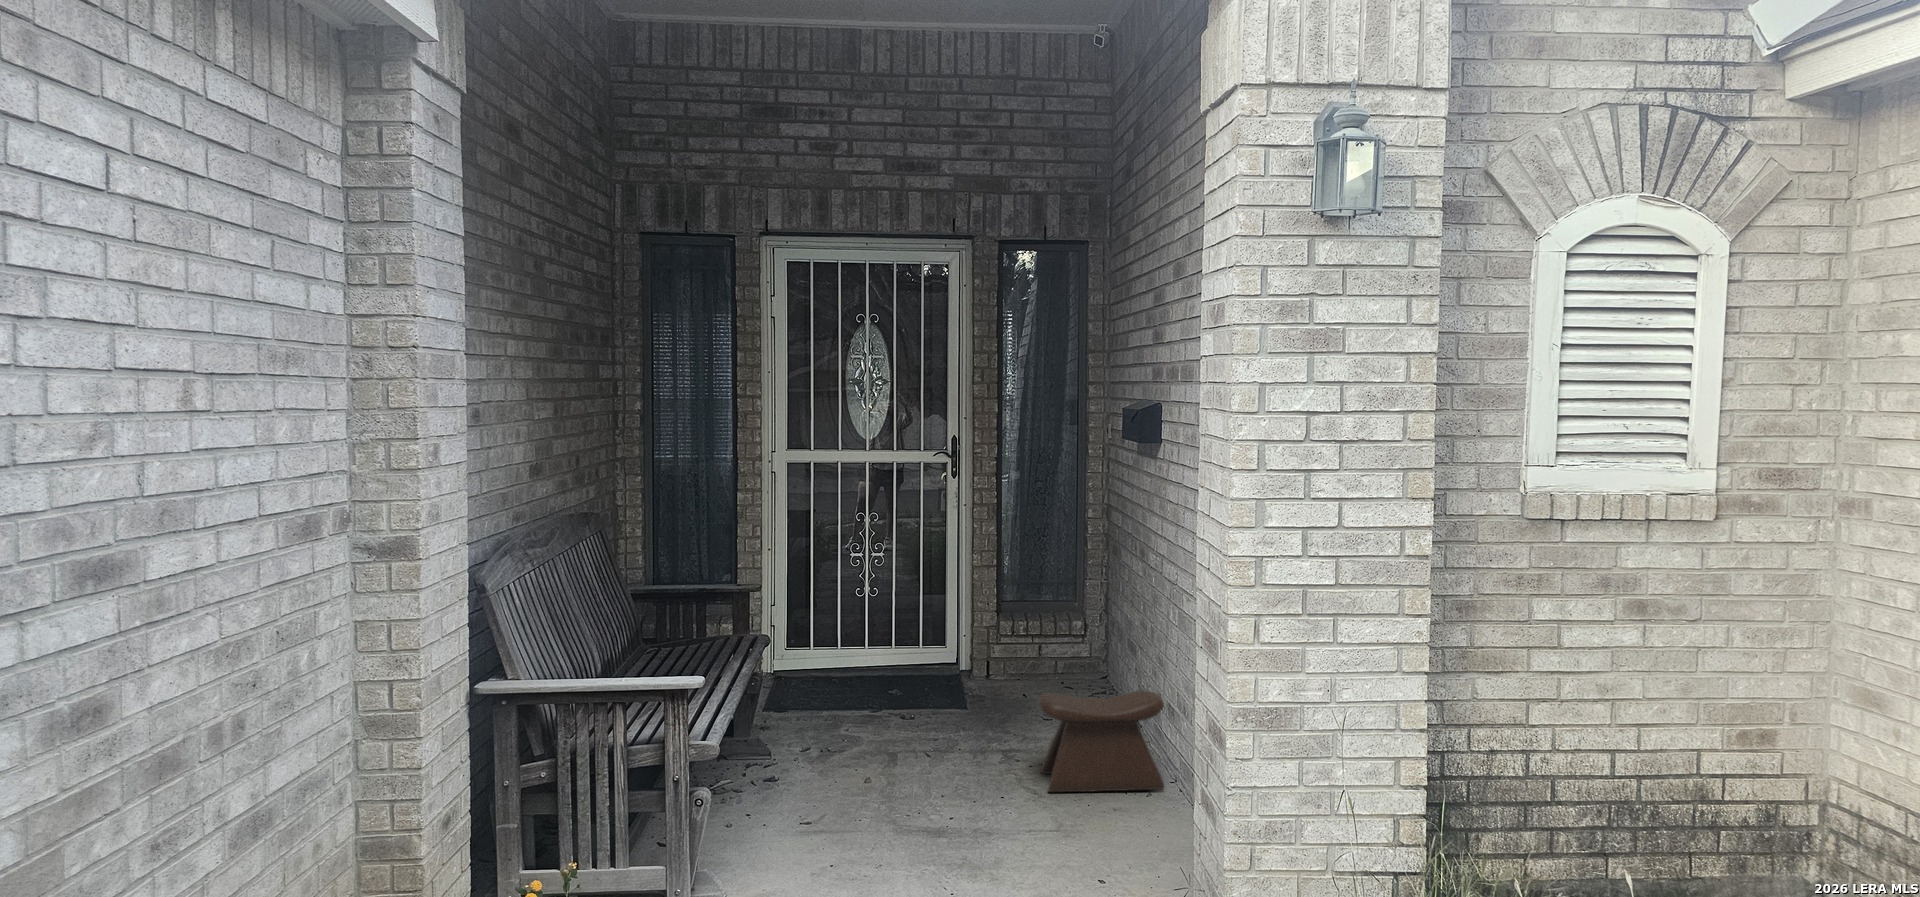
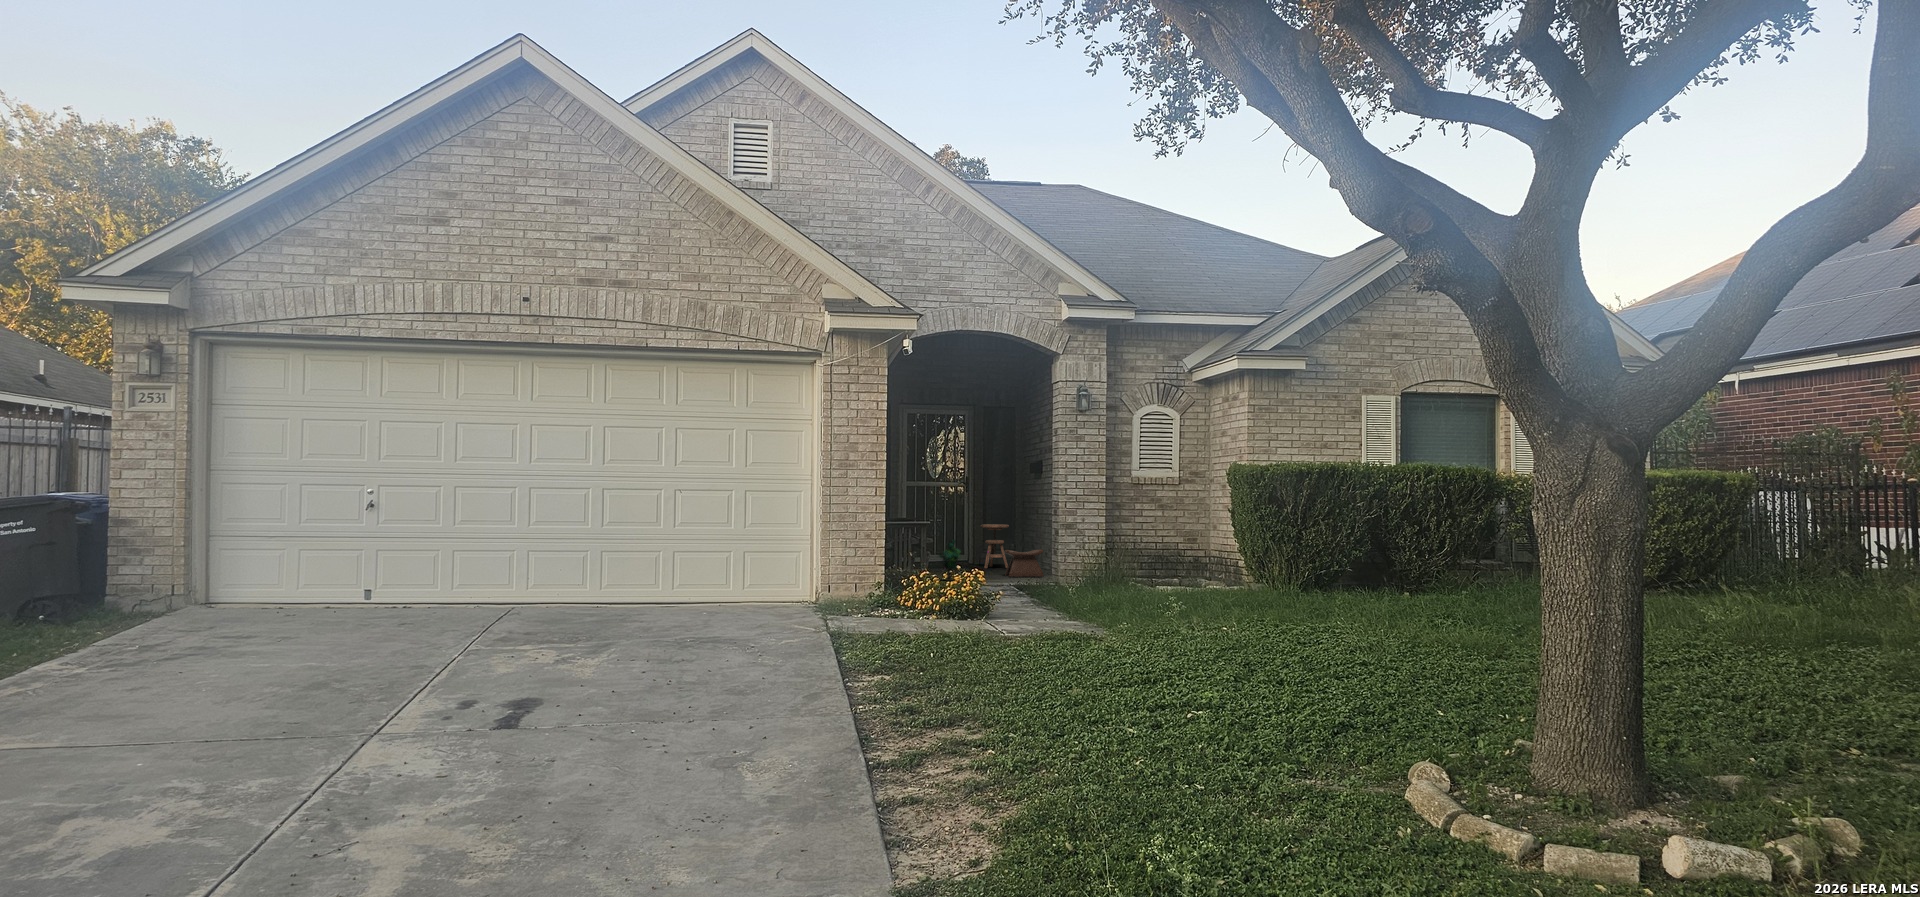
side table: none [995,567,1074,695] -> present [980,524,1009,568]
decorative plant: none [770,706,861,859] -> present [939,540,960,581]

